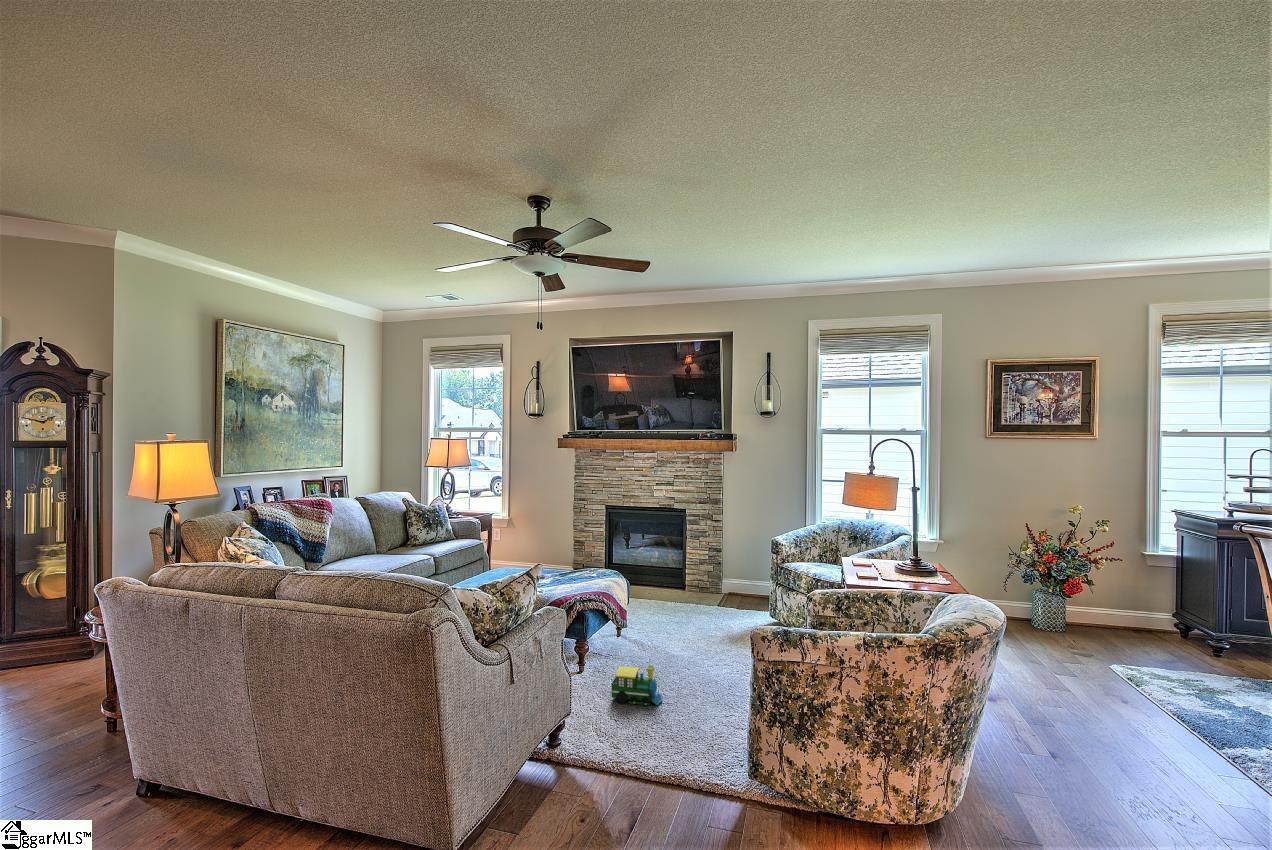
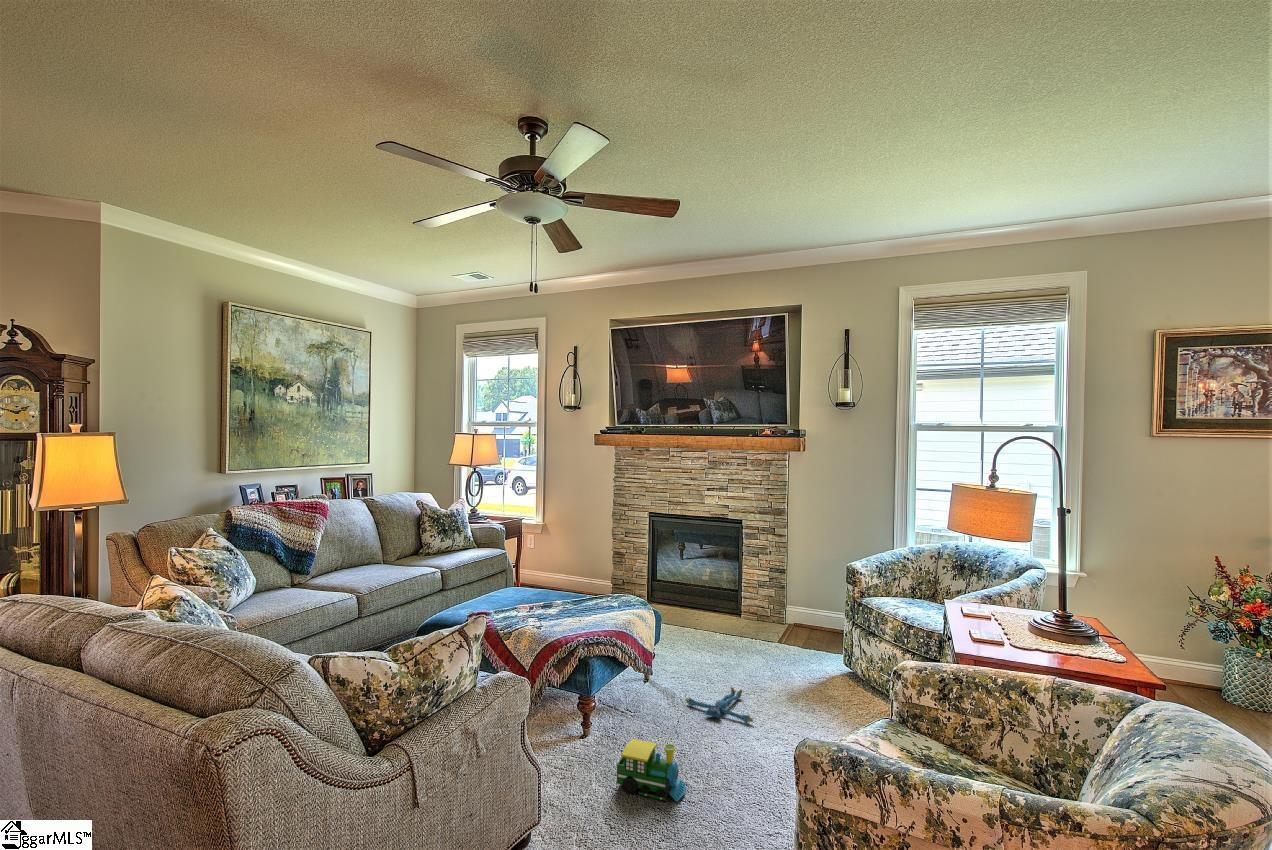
plush toy: none [651,635,704,658] -> present [686,687,753,723]

